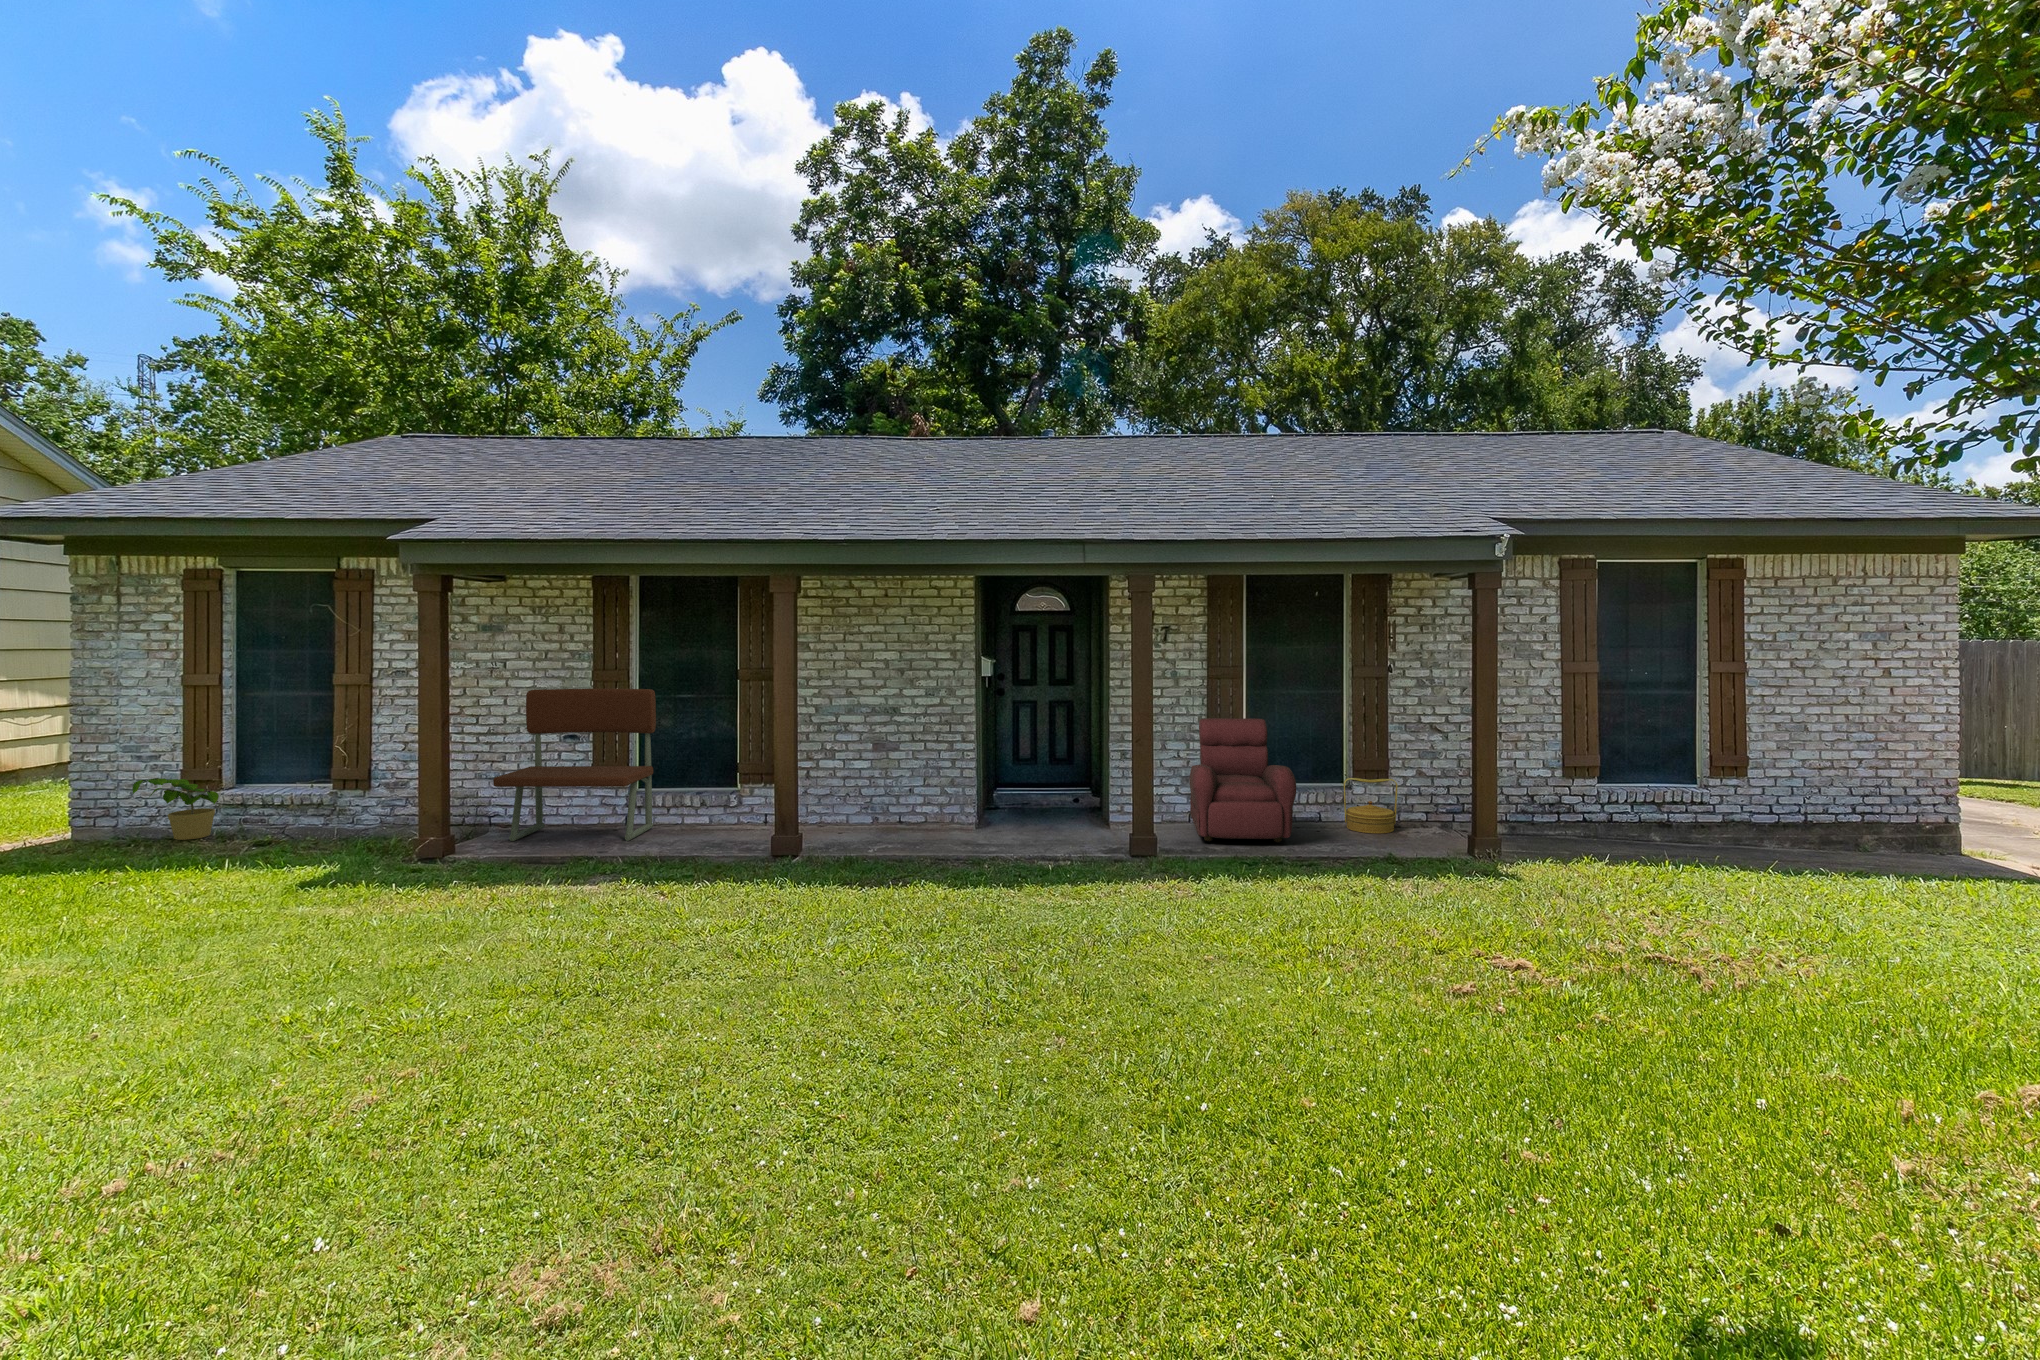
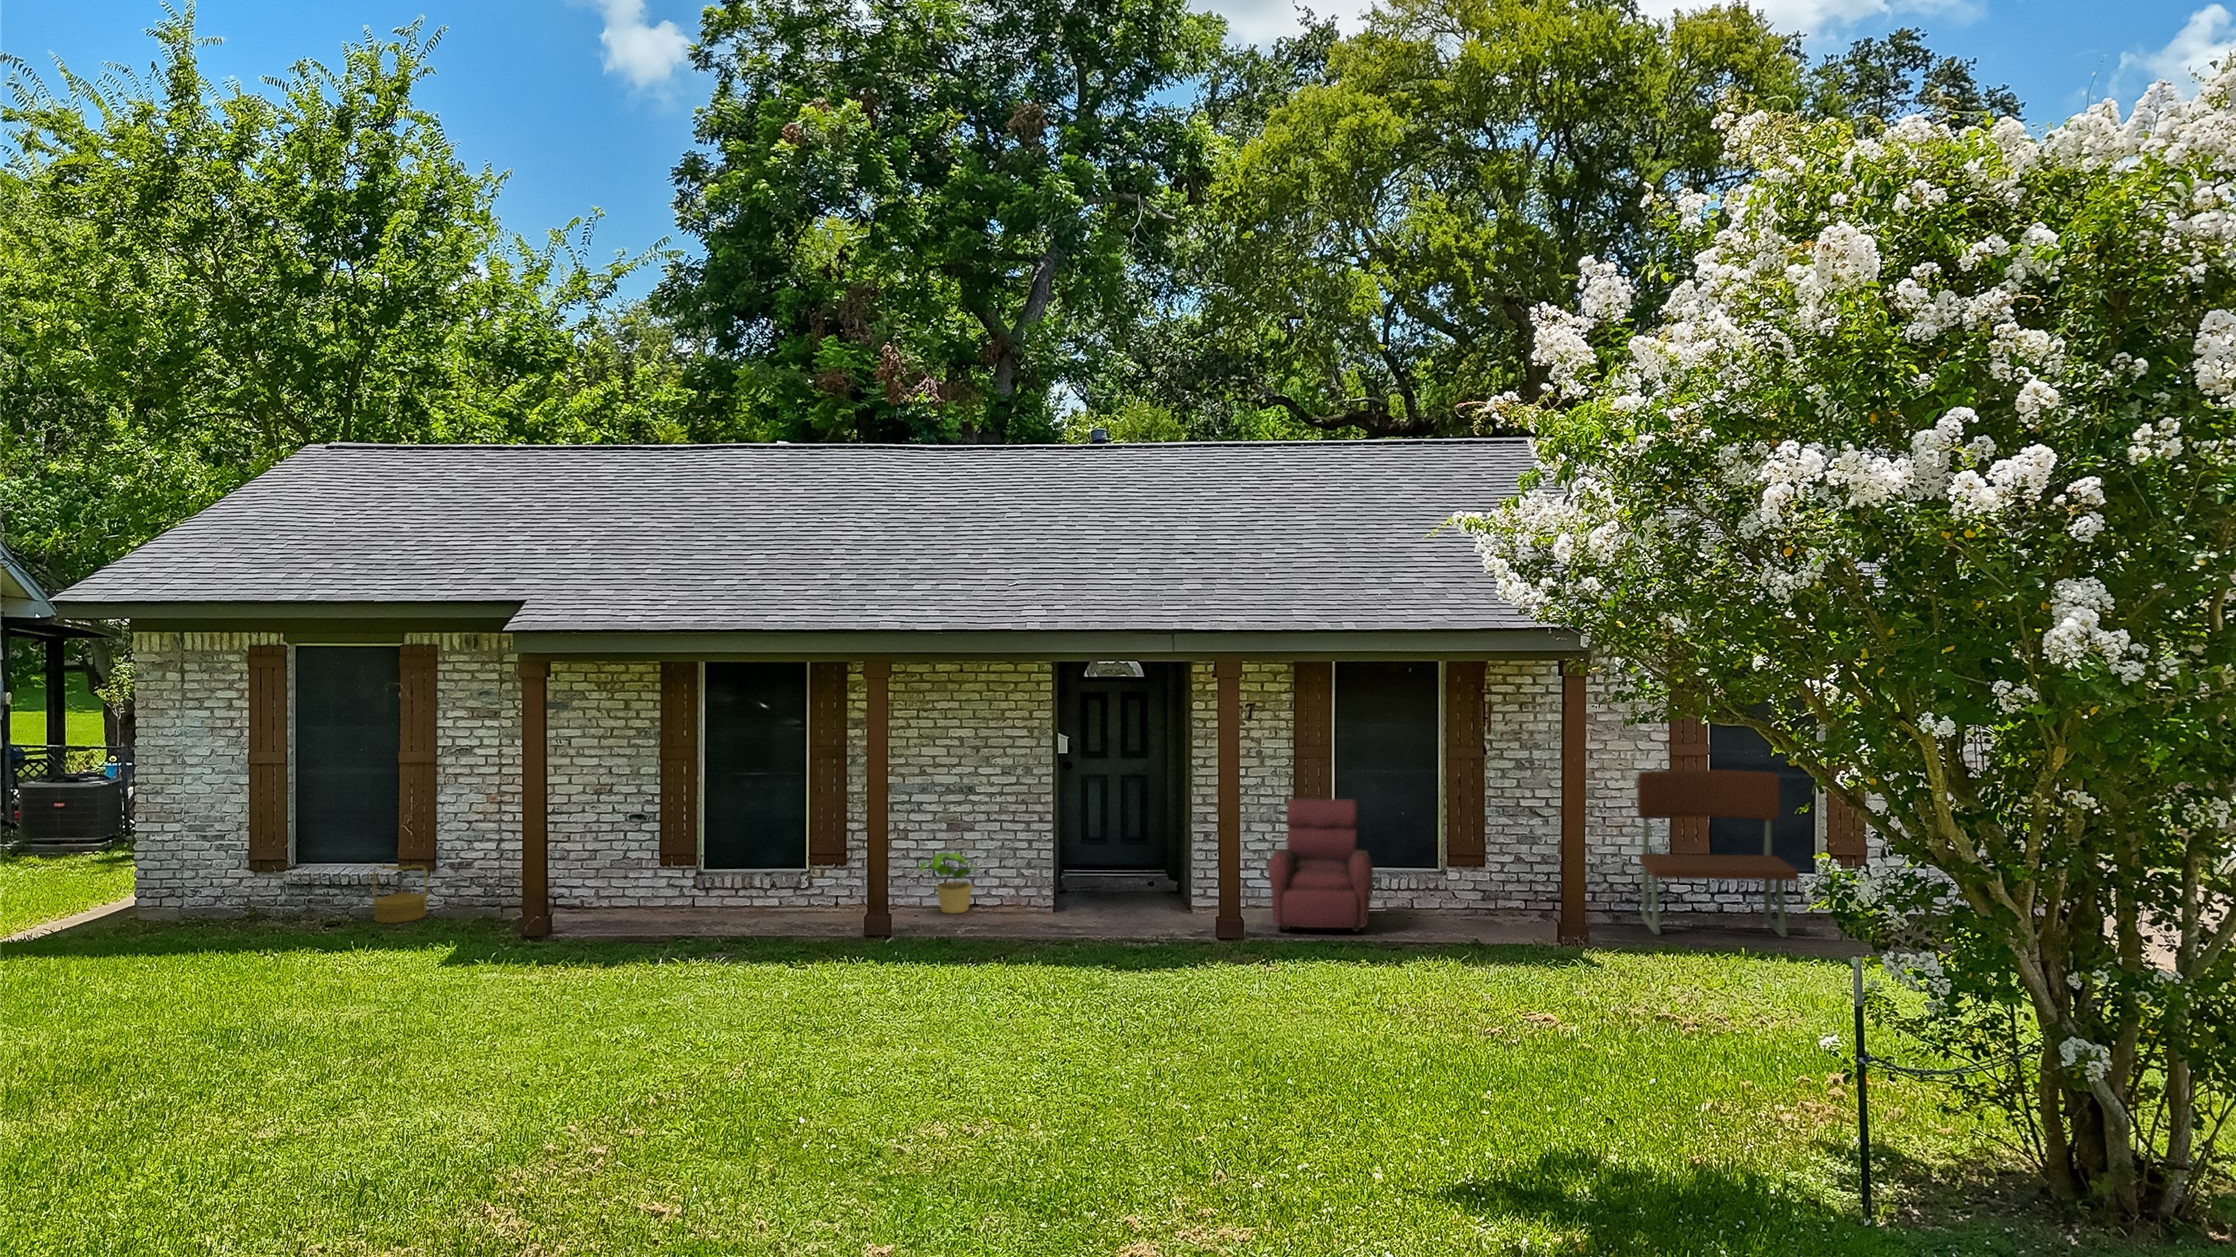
bench: present [493,688,656,841] -> present [1637,770,1799,938]
potted plant: present [132,778,219,840] -> present [919,852,976,913]
woven basket: present [1343,778,1398,834] -> present [373,866,428,923]

